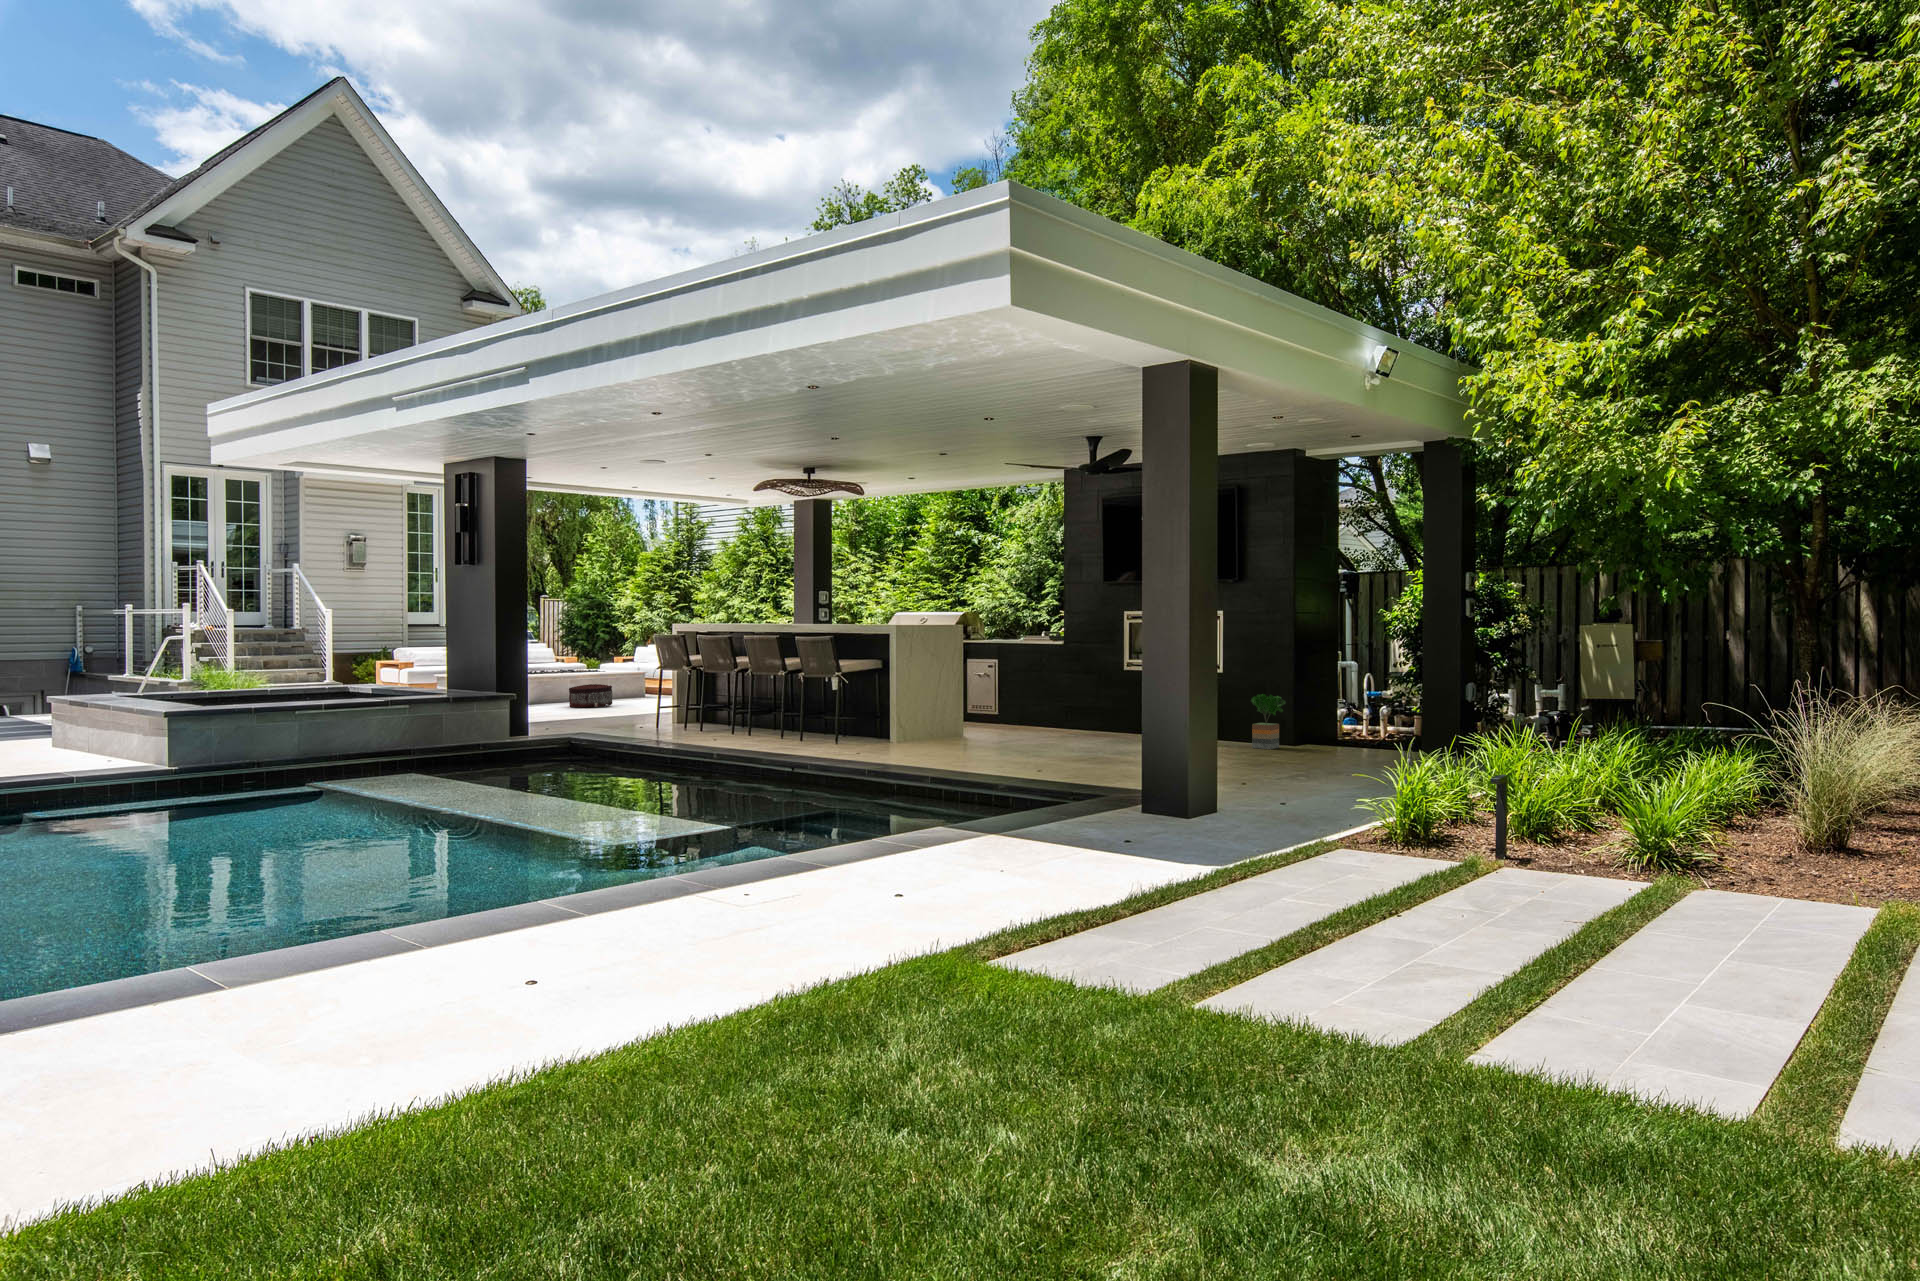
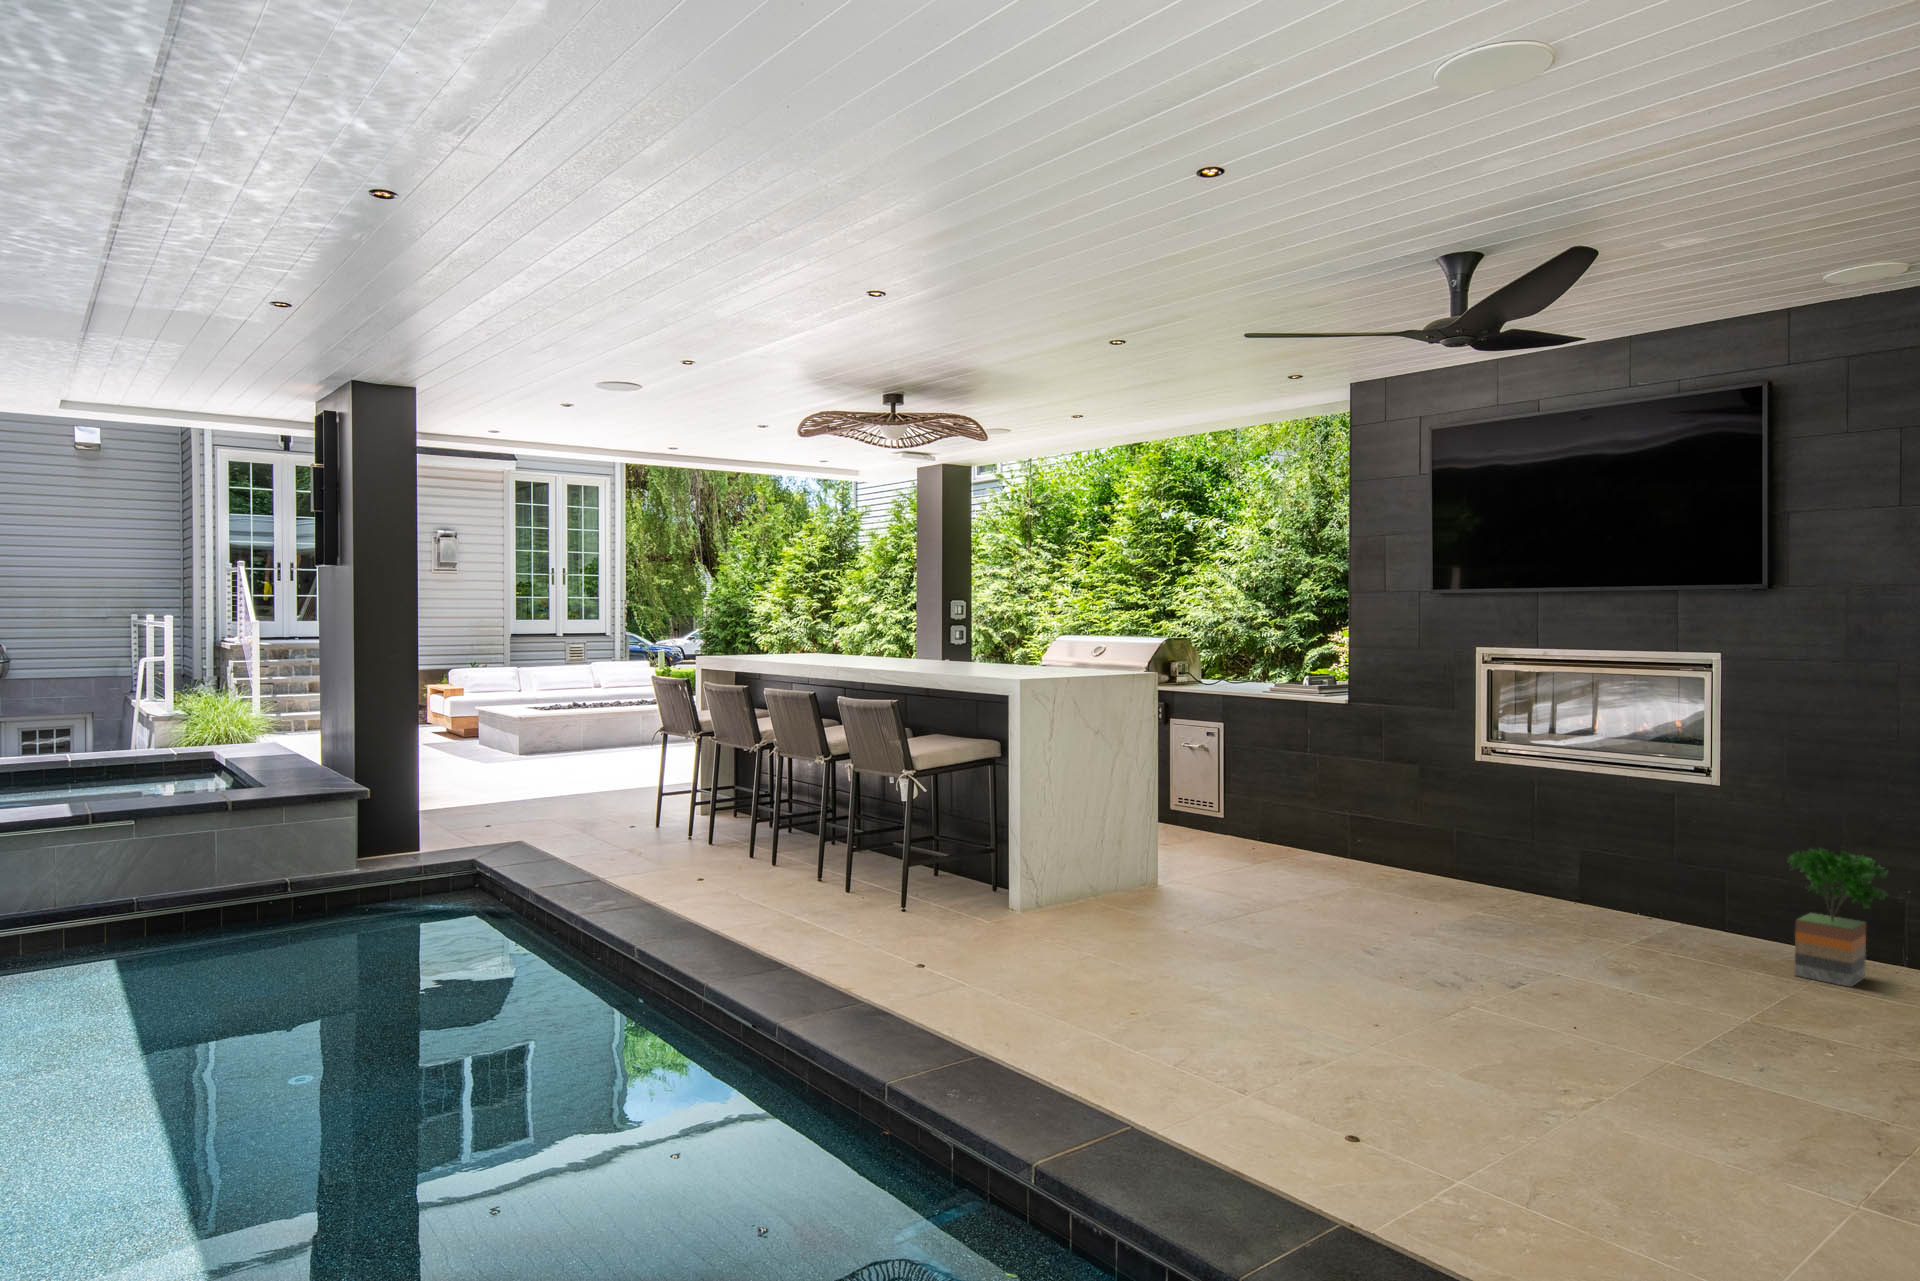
pouf: present [569,684,613,708] -> none [600,725,661,759]

